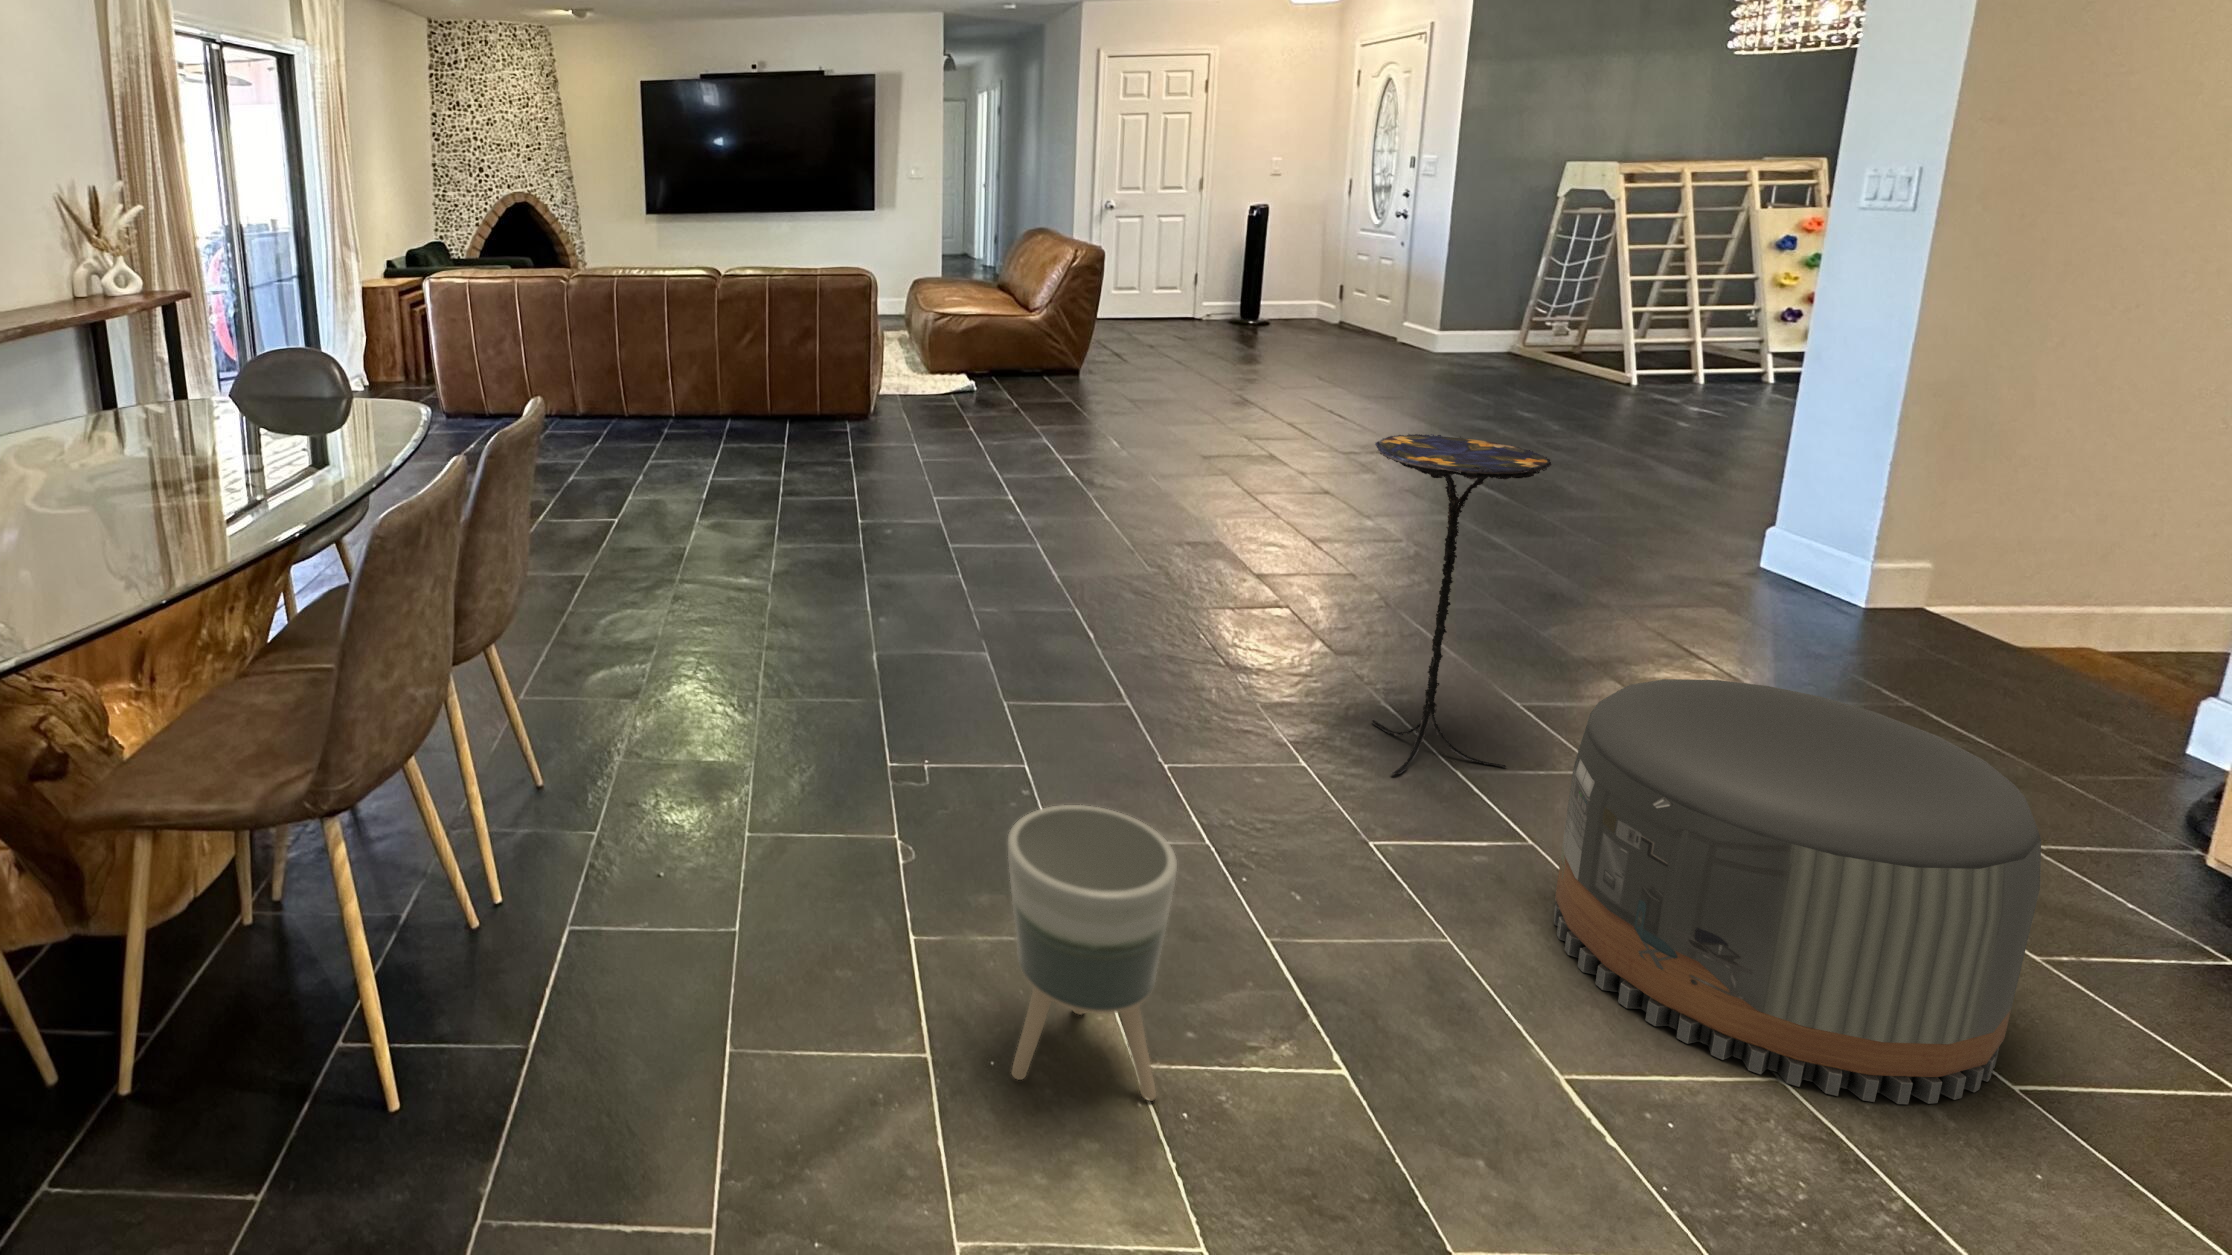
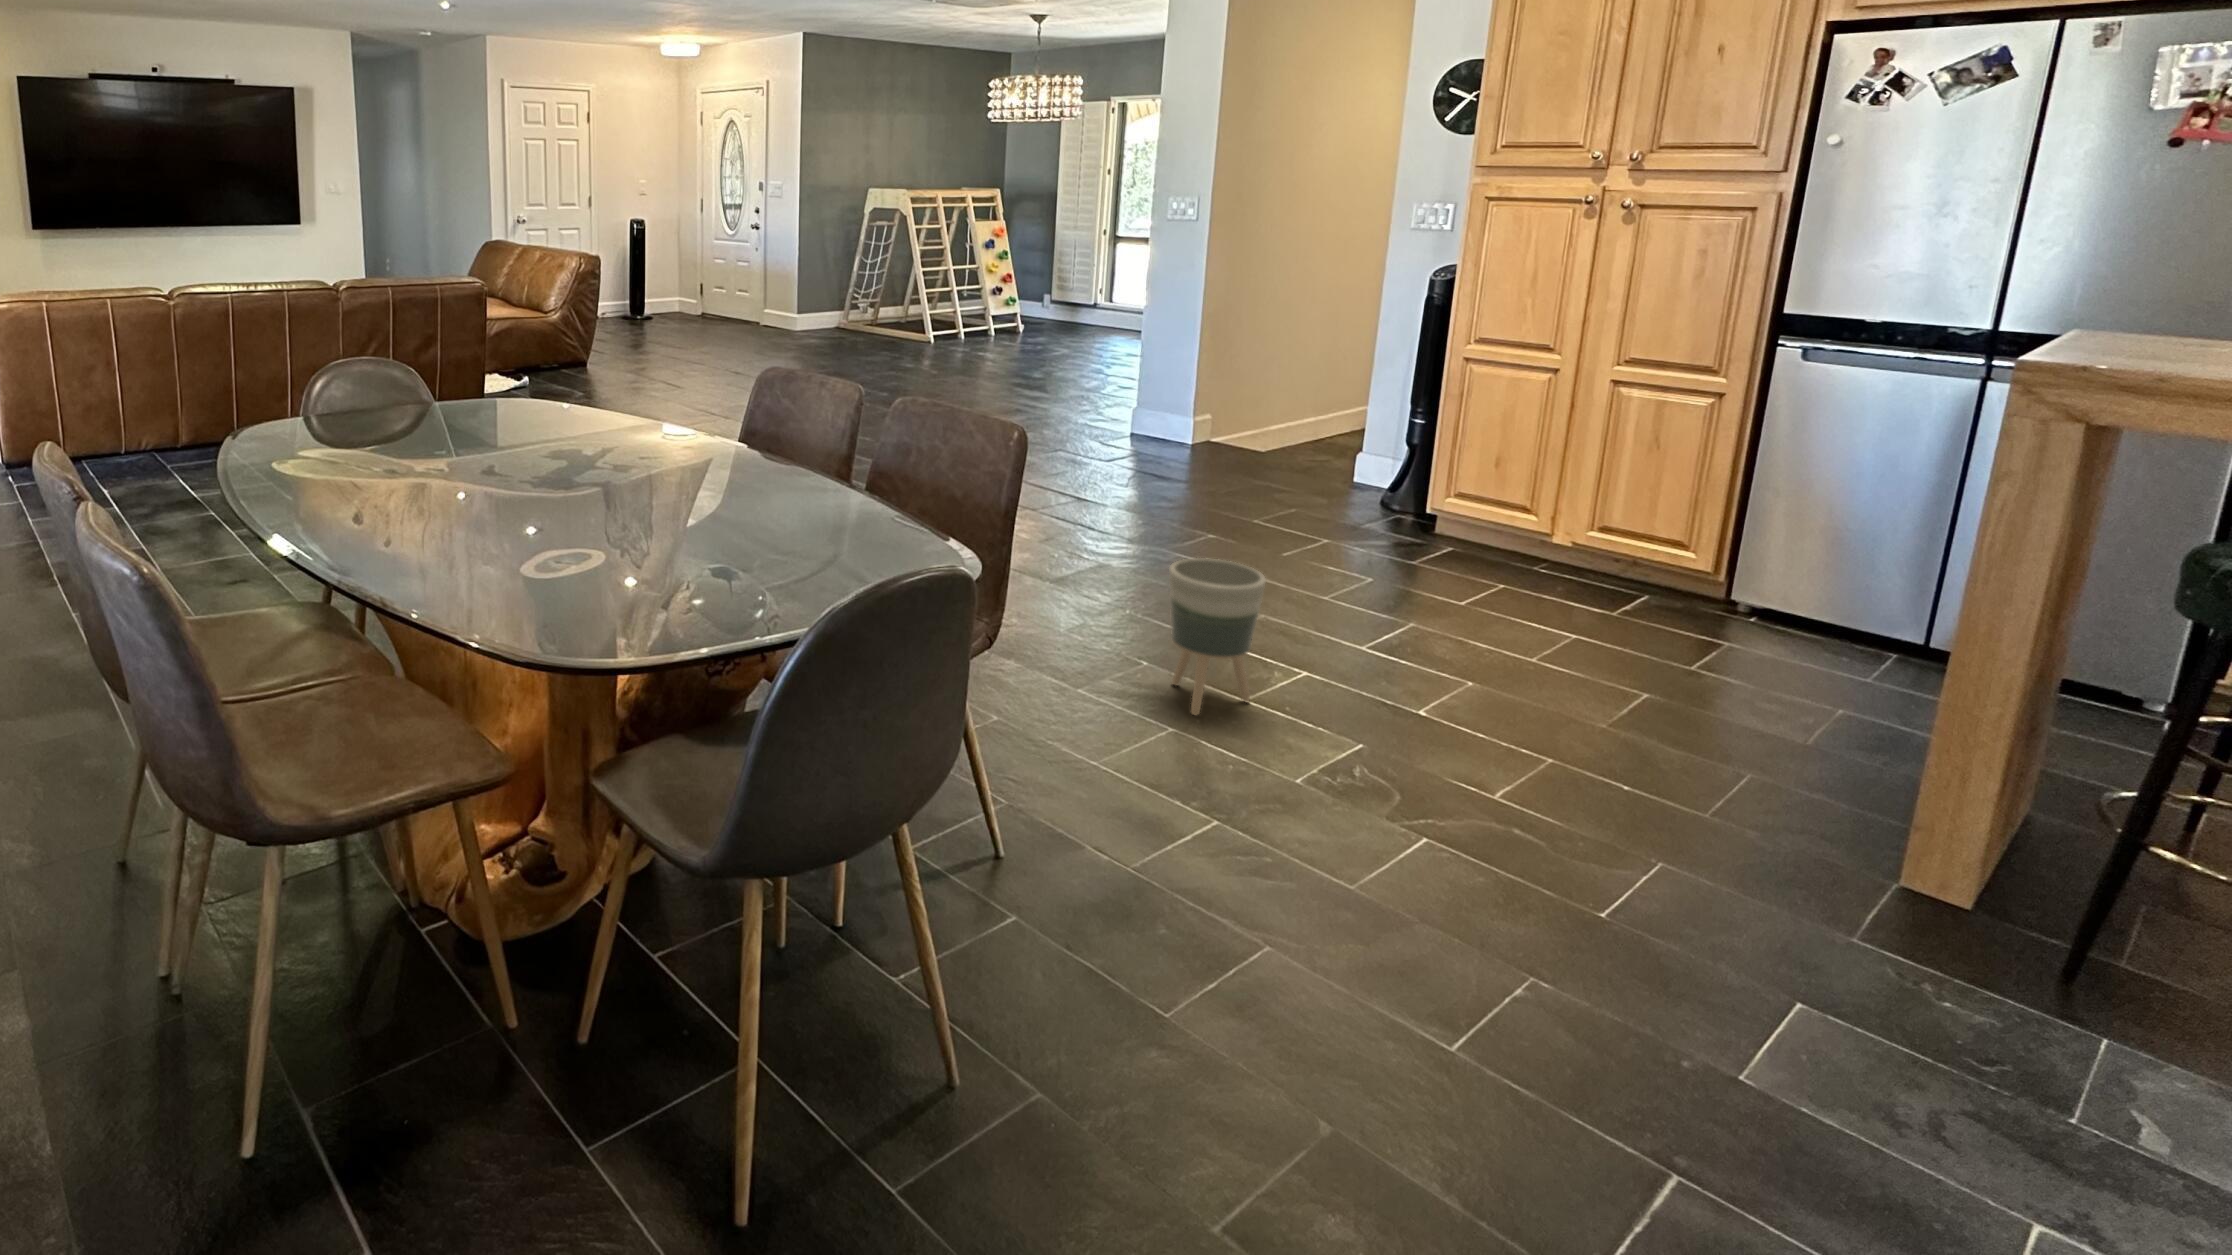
side table: present [1372,434,1552,774] -> none [1090,354,1193,556]
pouf: present [1554,679,2041,1104] -> none [1255,456,1448,622]

